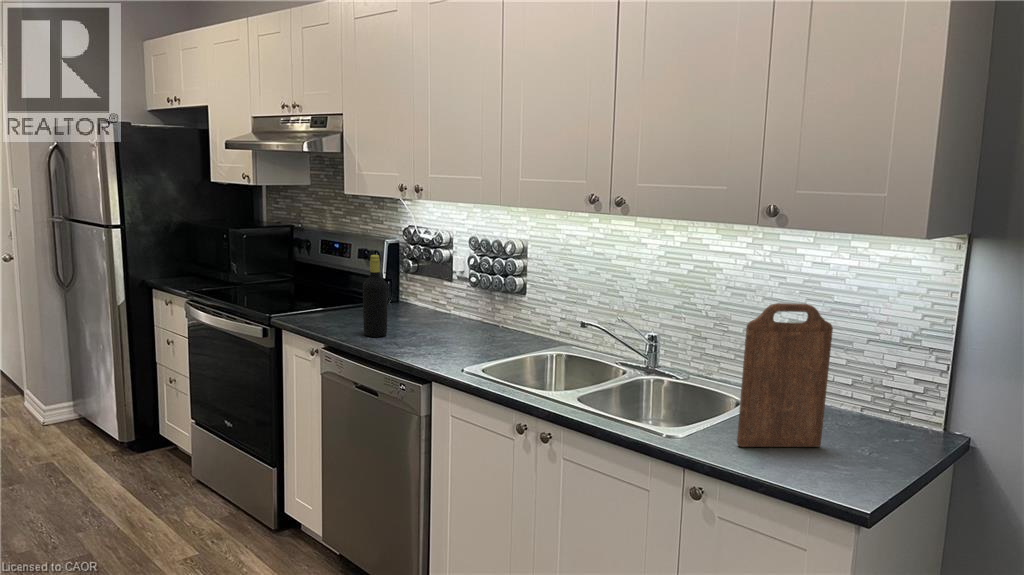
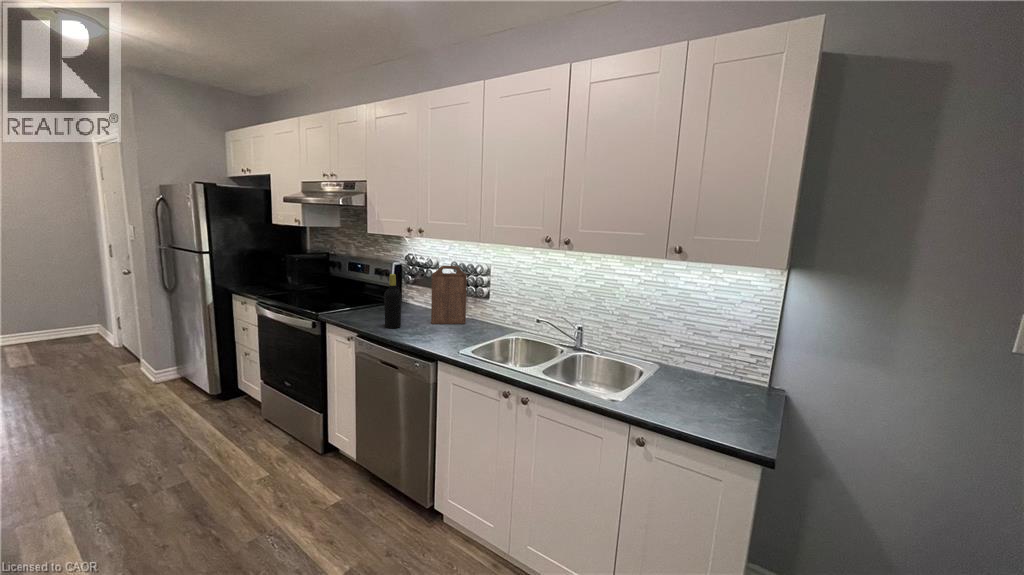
cutting board: present [737,303,833,447] -> present [431,266,467,324]

